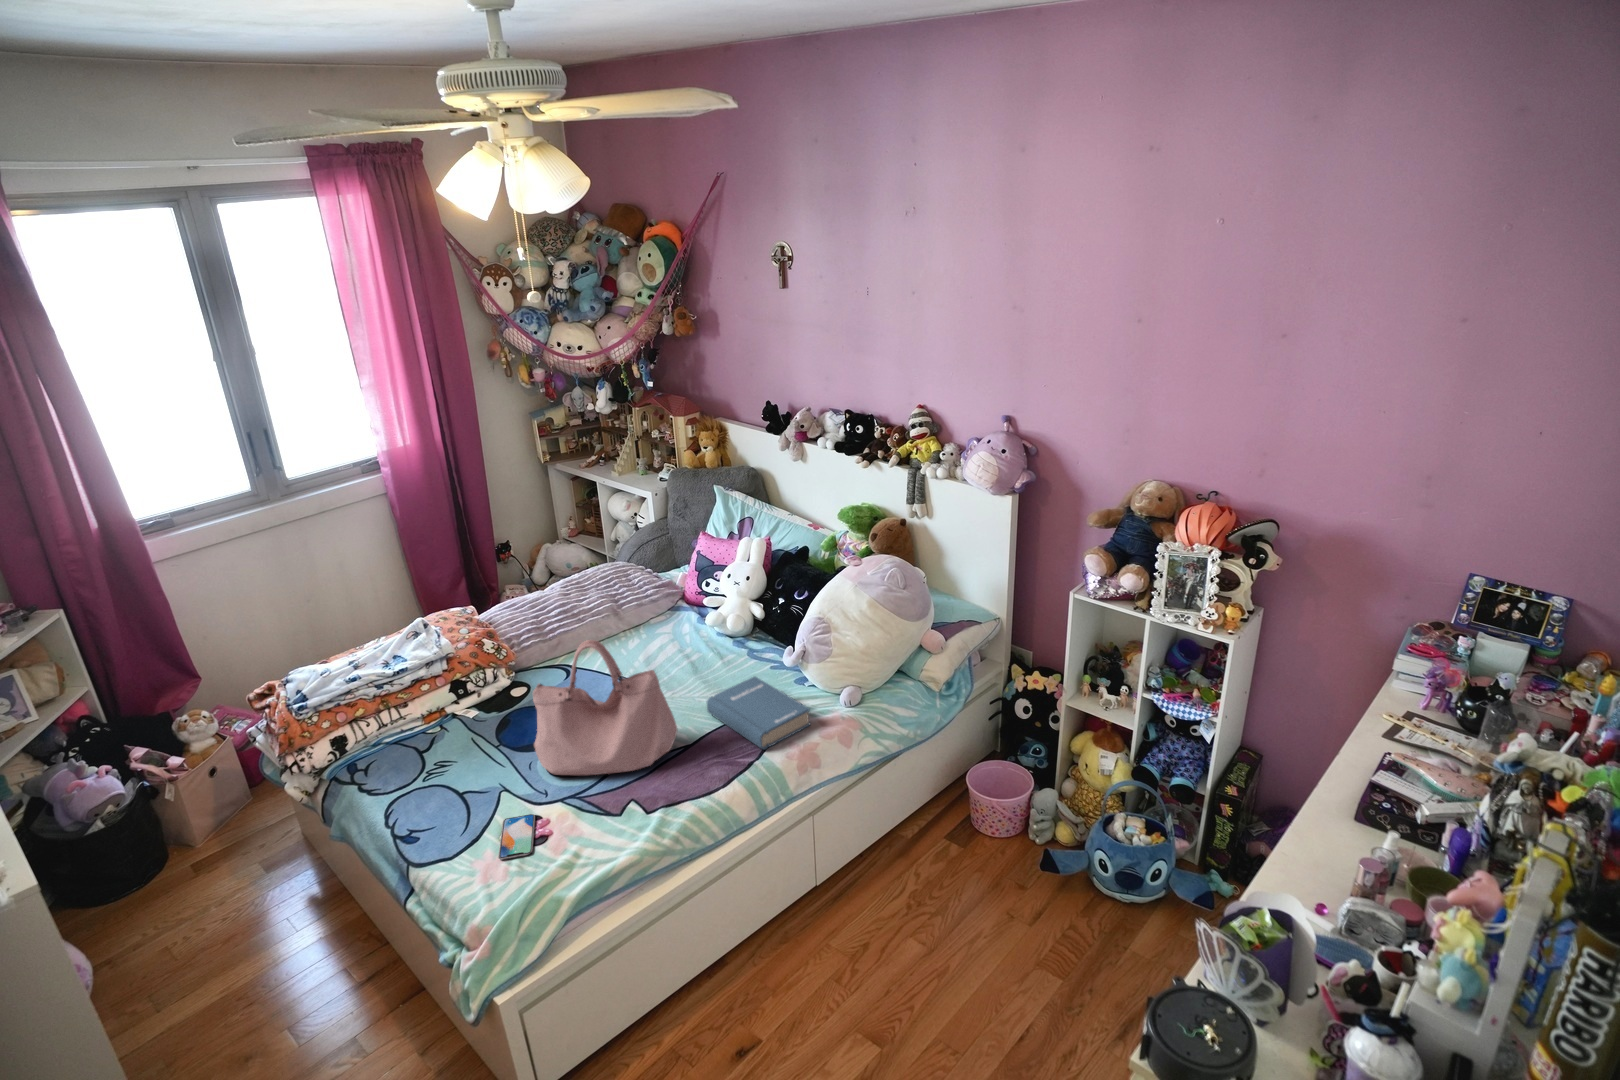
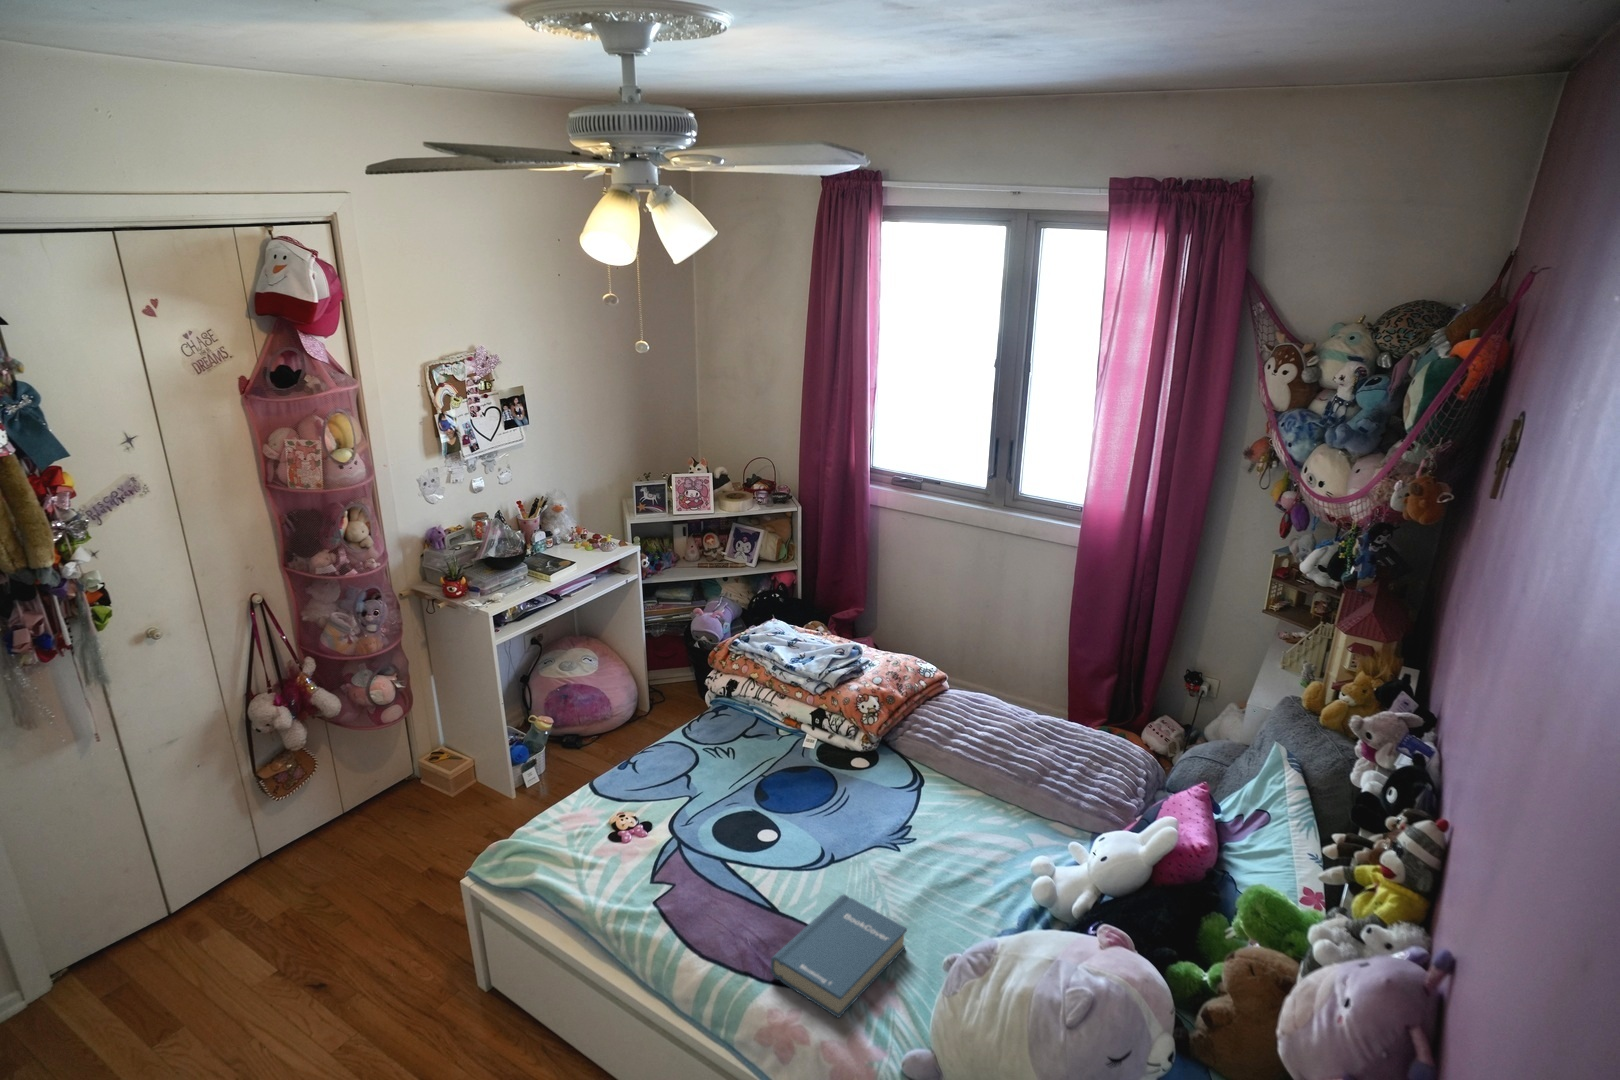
handbag: present [533,640,677,775] -> none [703,724,791,887]
smartphone: present [498,814,535,860] -> none [586,808,649,837]

